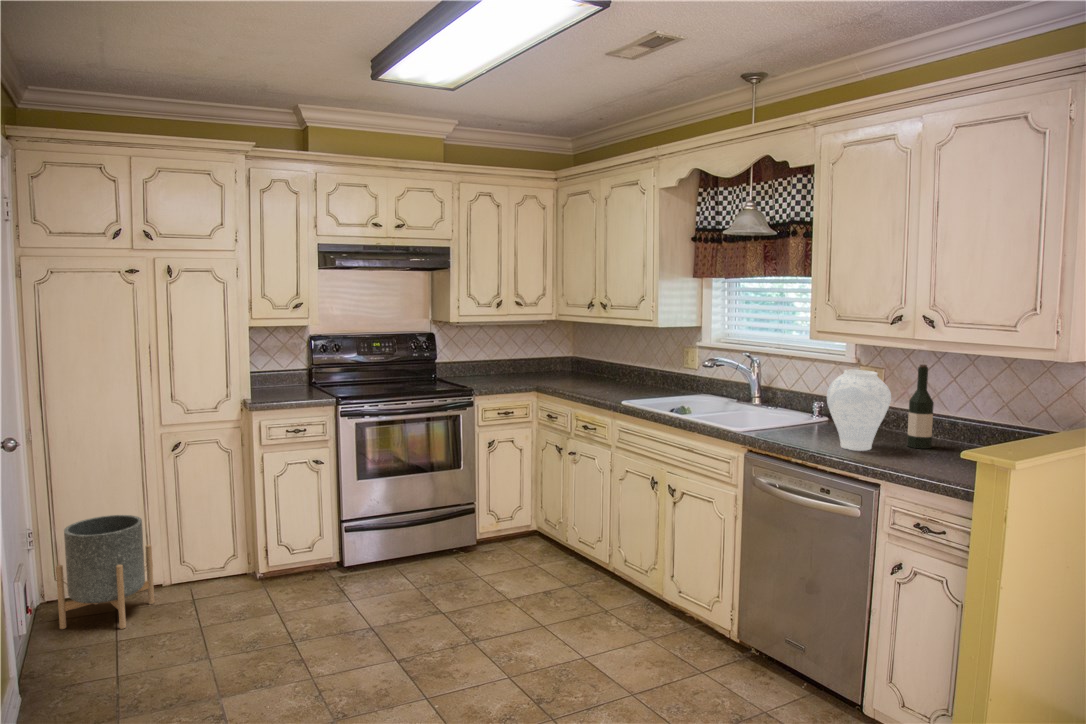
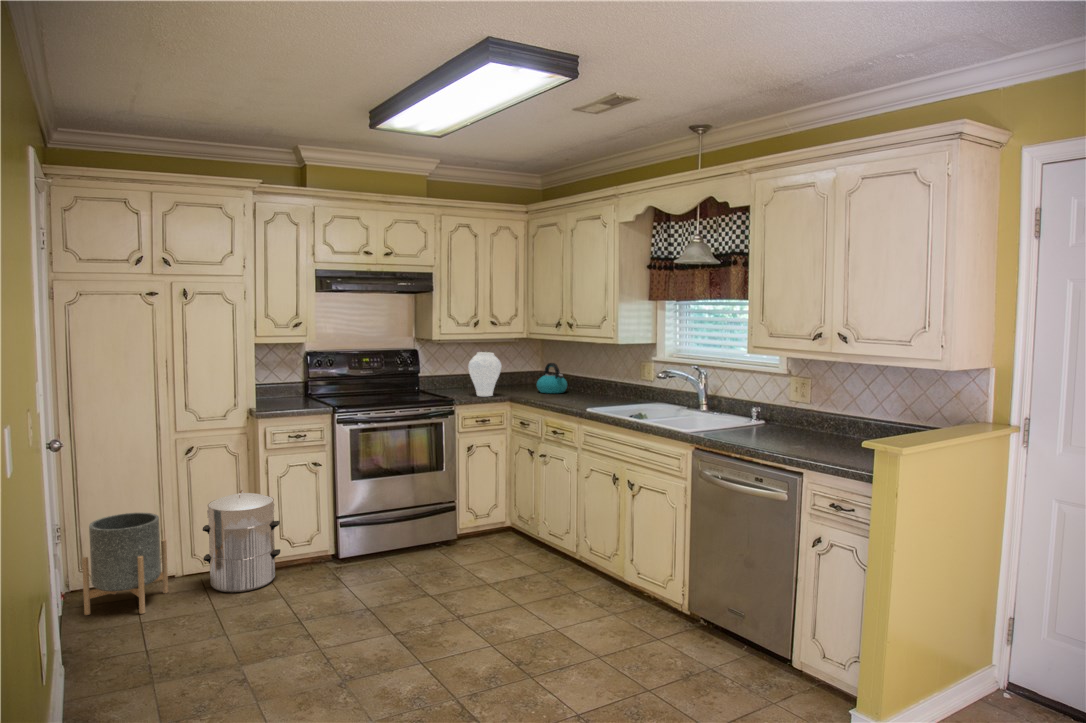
kettle: none [565,348,600,383] -> present [537,363,567,393]
wine bottle: present [907,364,934,449] -> none [827,374,848,444]
vase: present [827,370,891,451] -> present [468,352,501,396]
waste bin: none [191,490,278,604] -> present [203,490,280,592]

